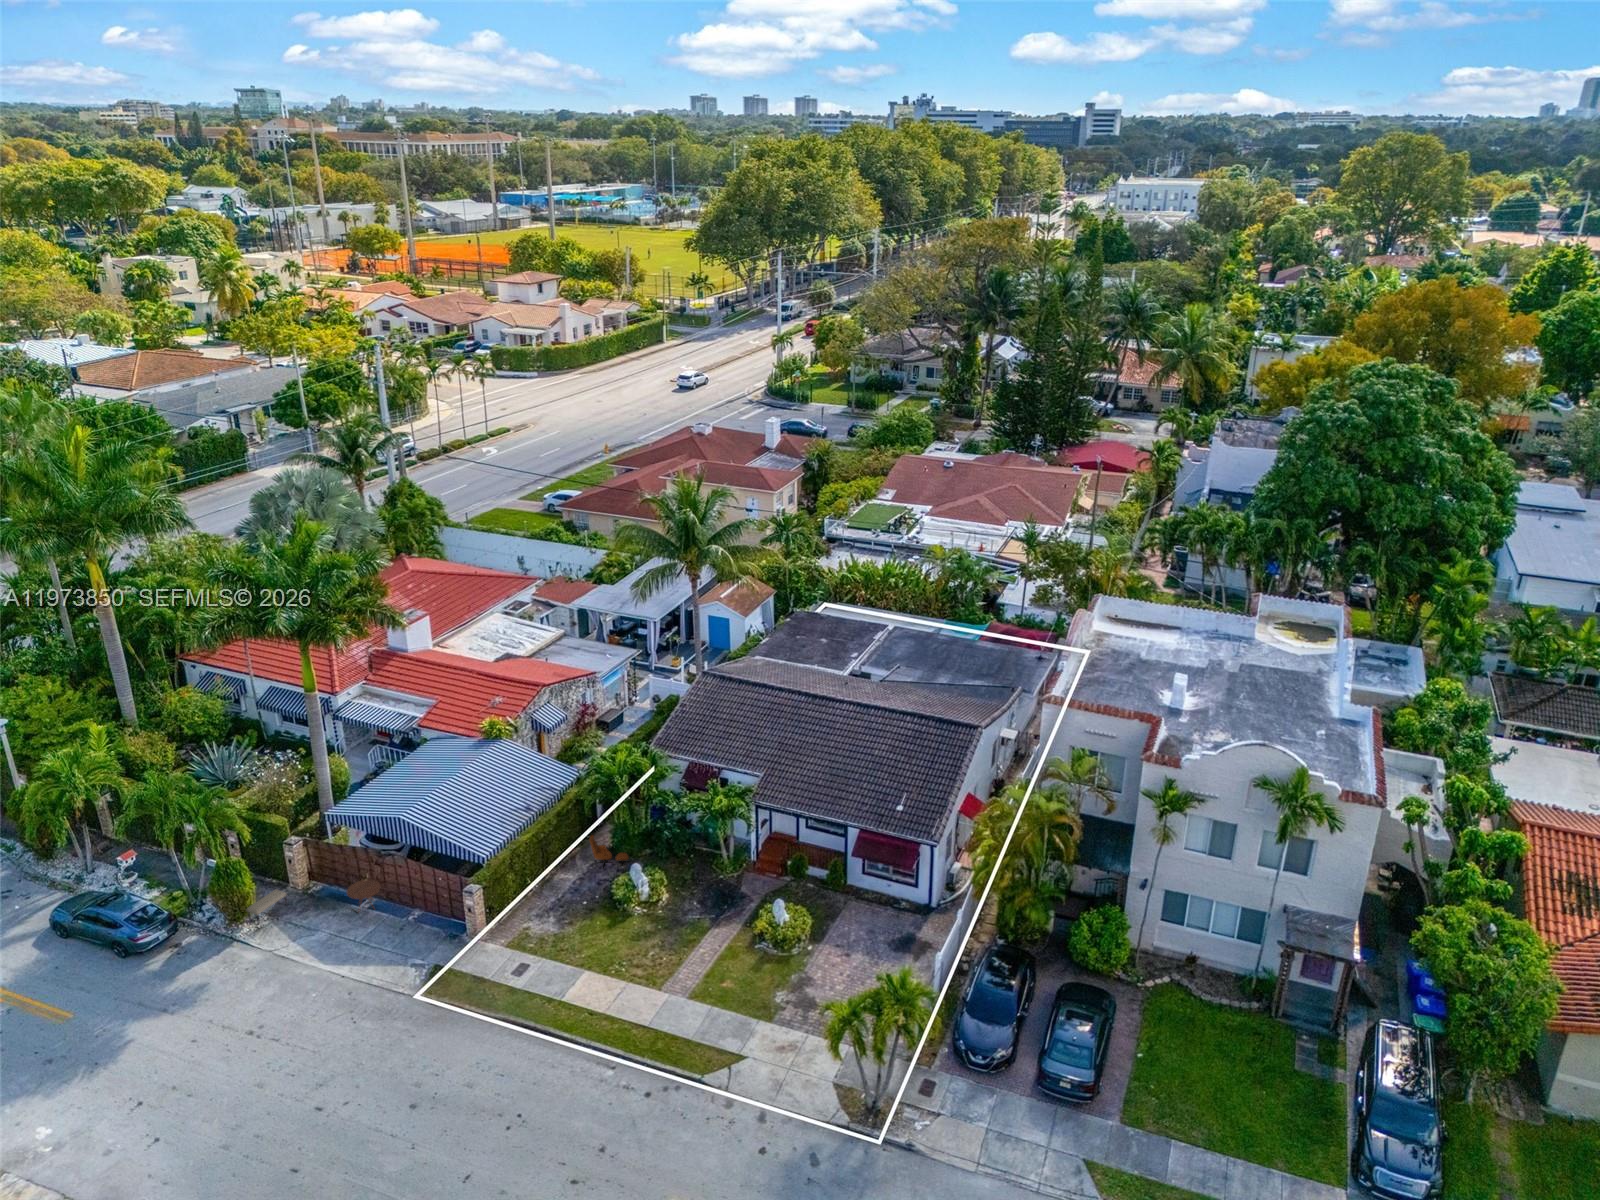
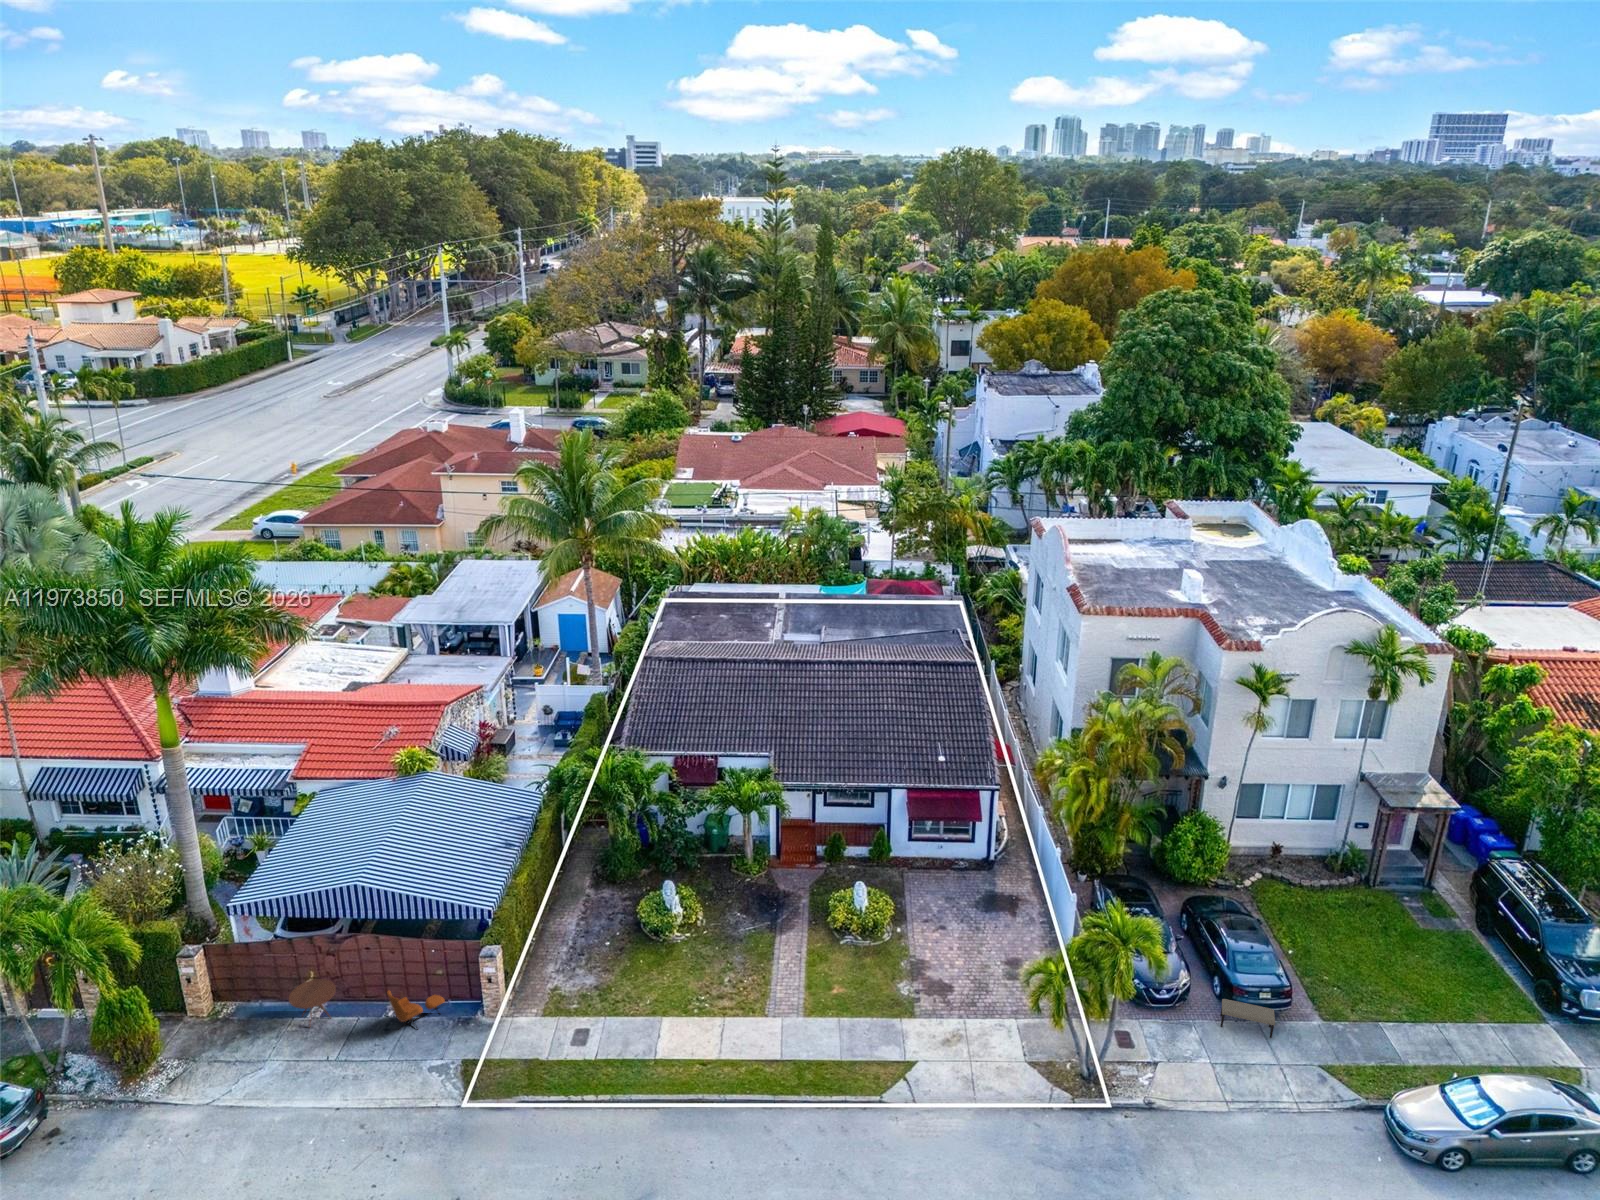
lounge chair: present [589,835,629,864] -> present [387,990,445,1025]
bench: present [247,890,287,923] -> present [1220,999,1275,1038]

